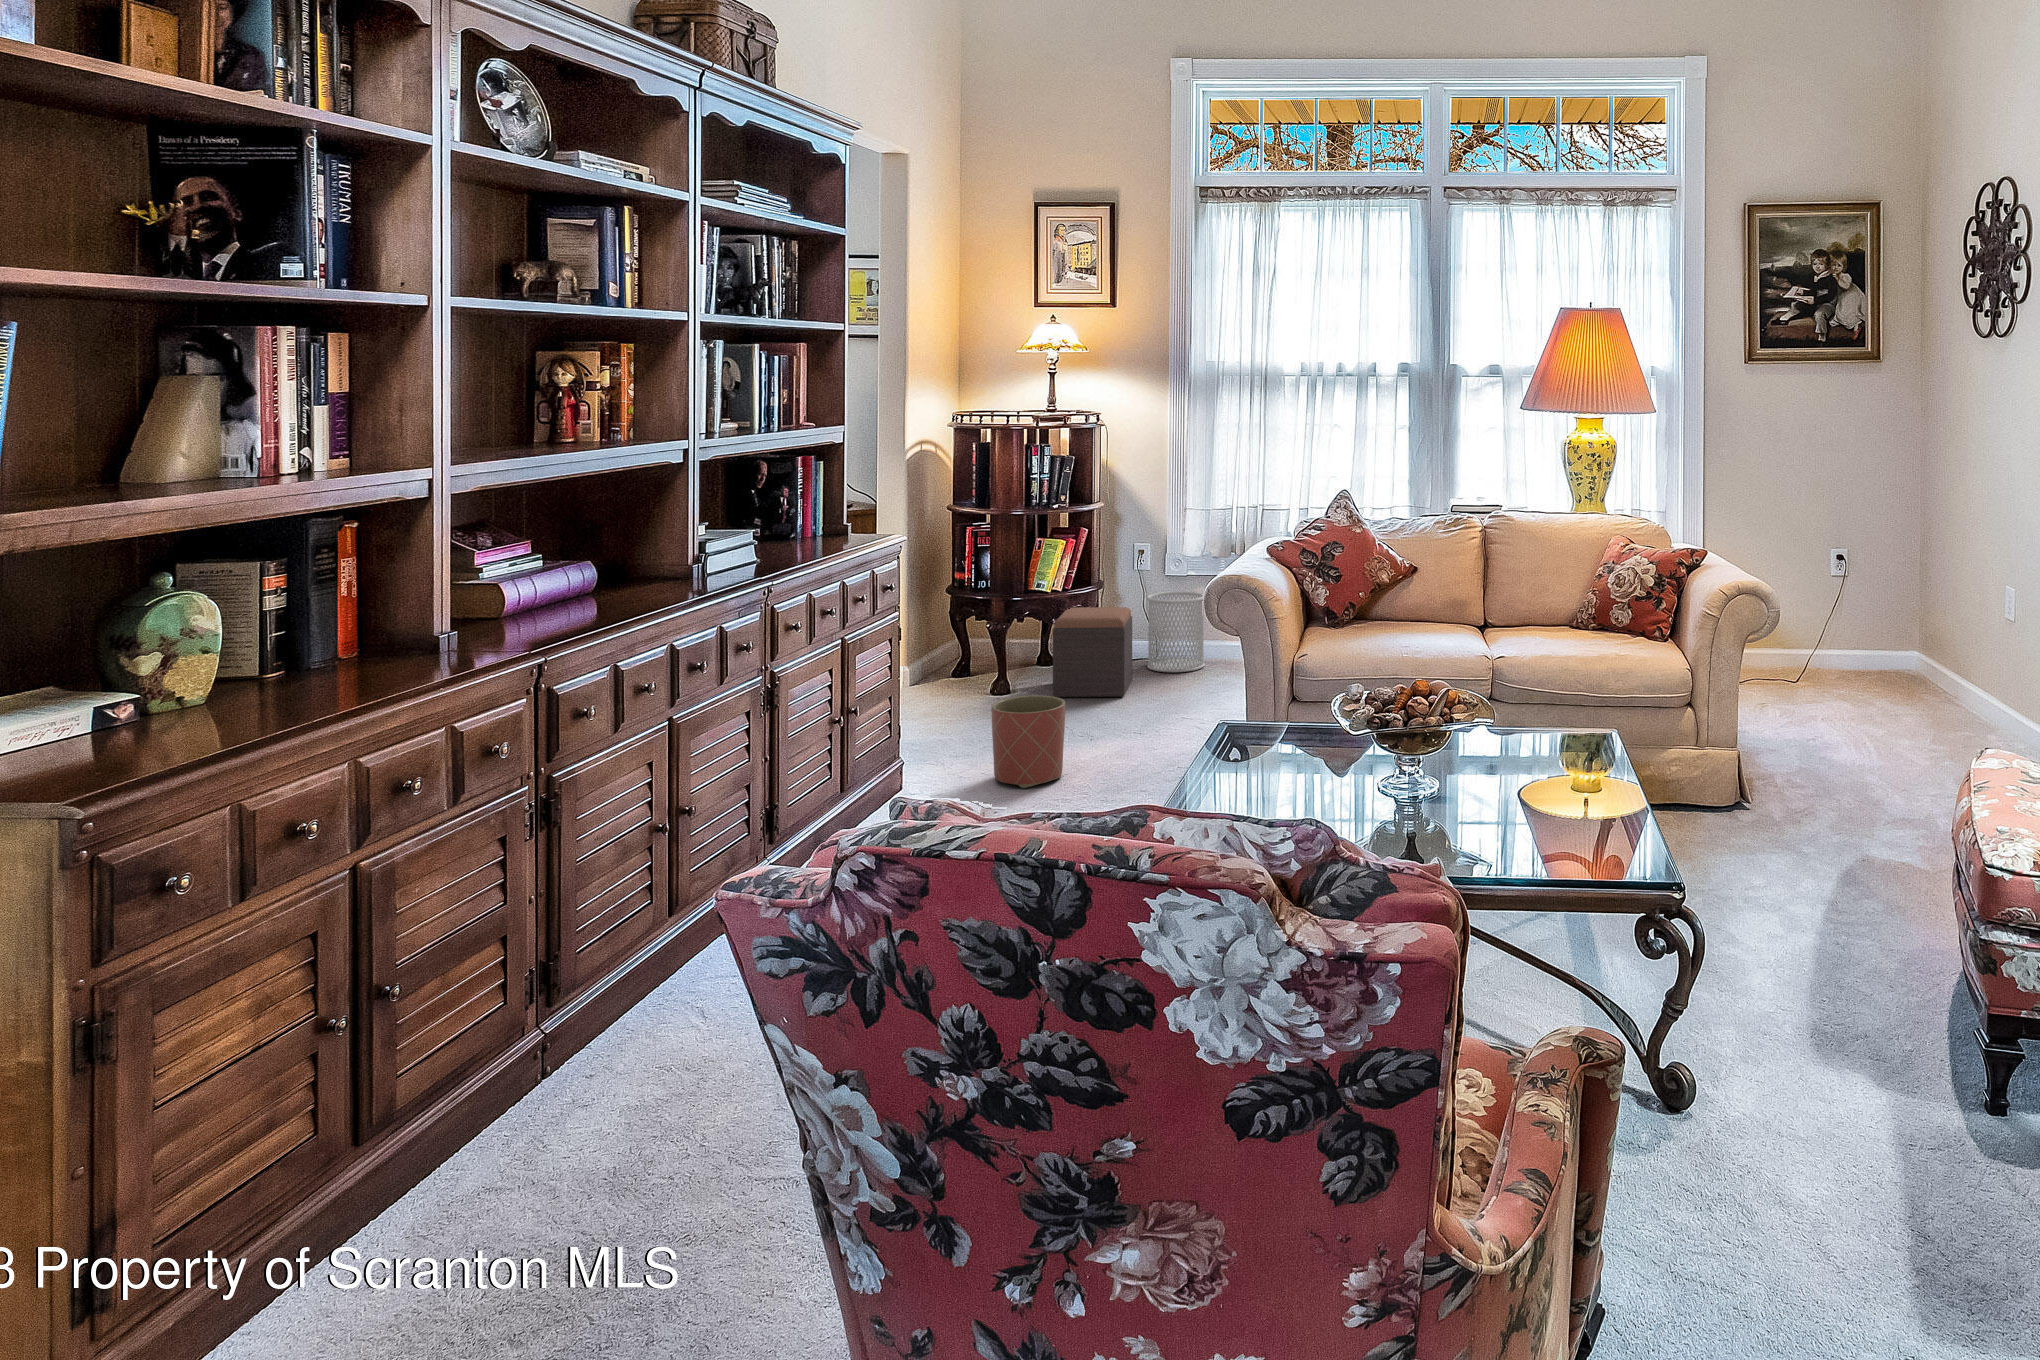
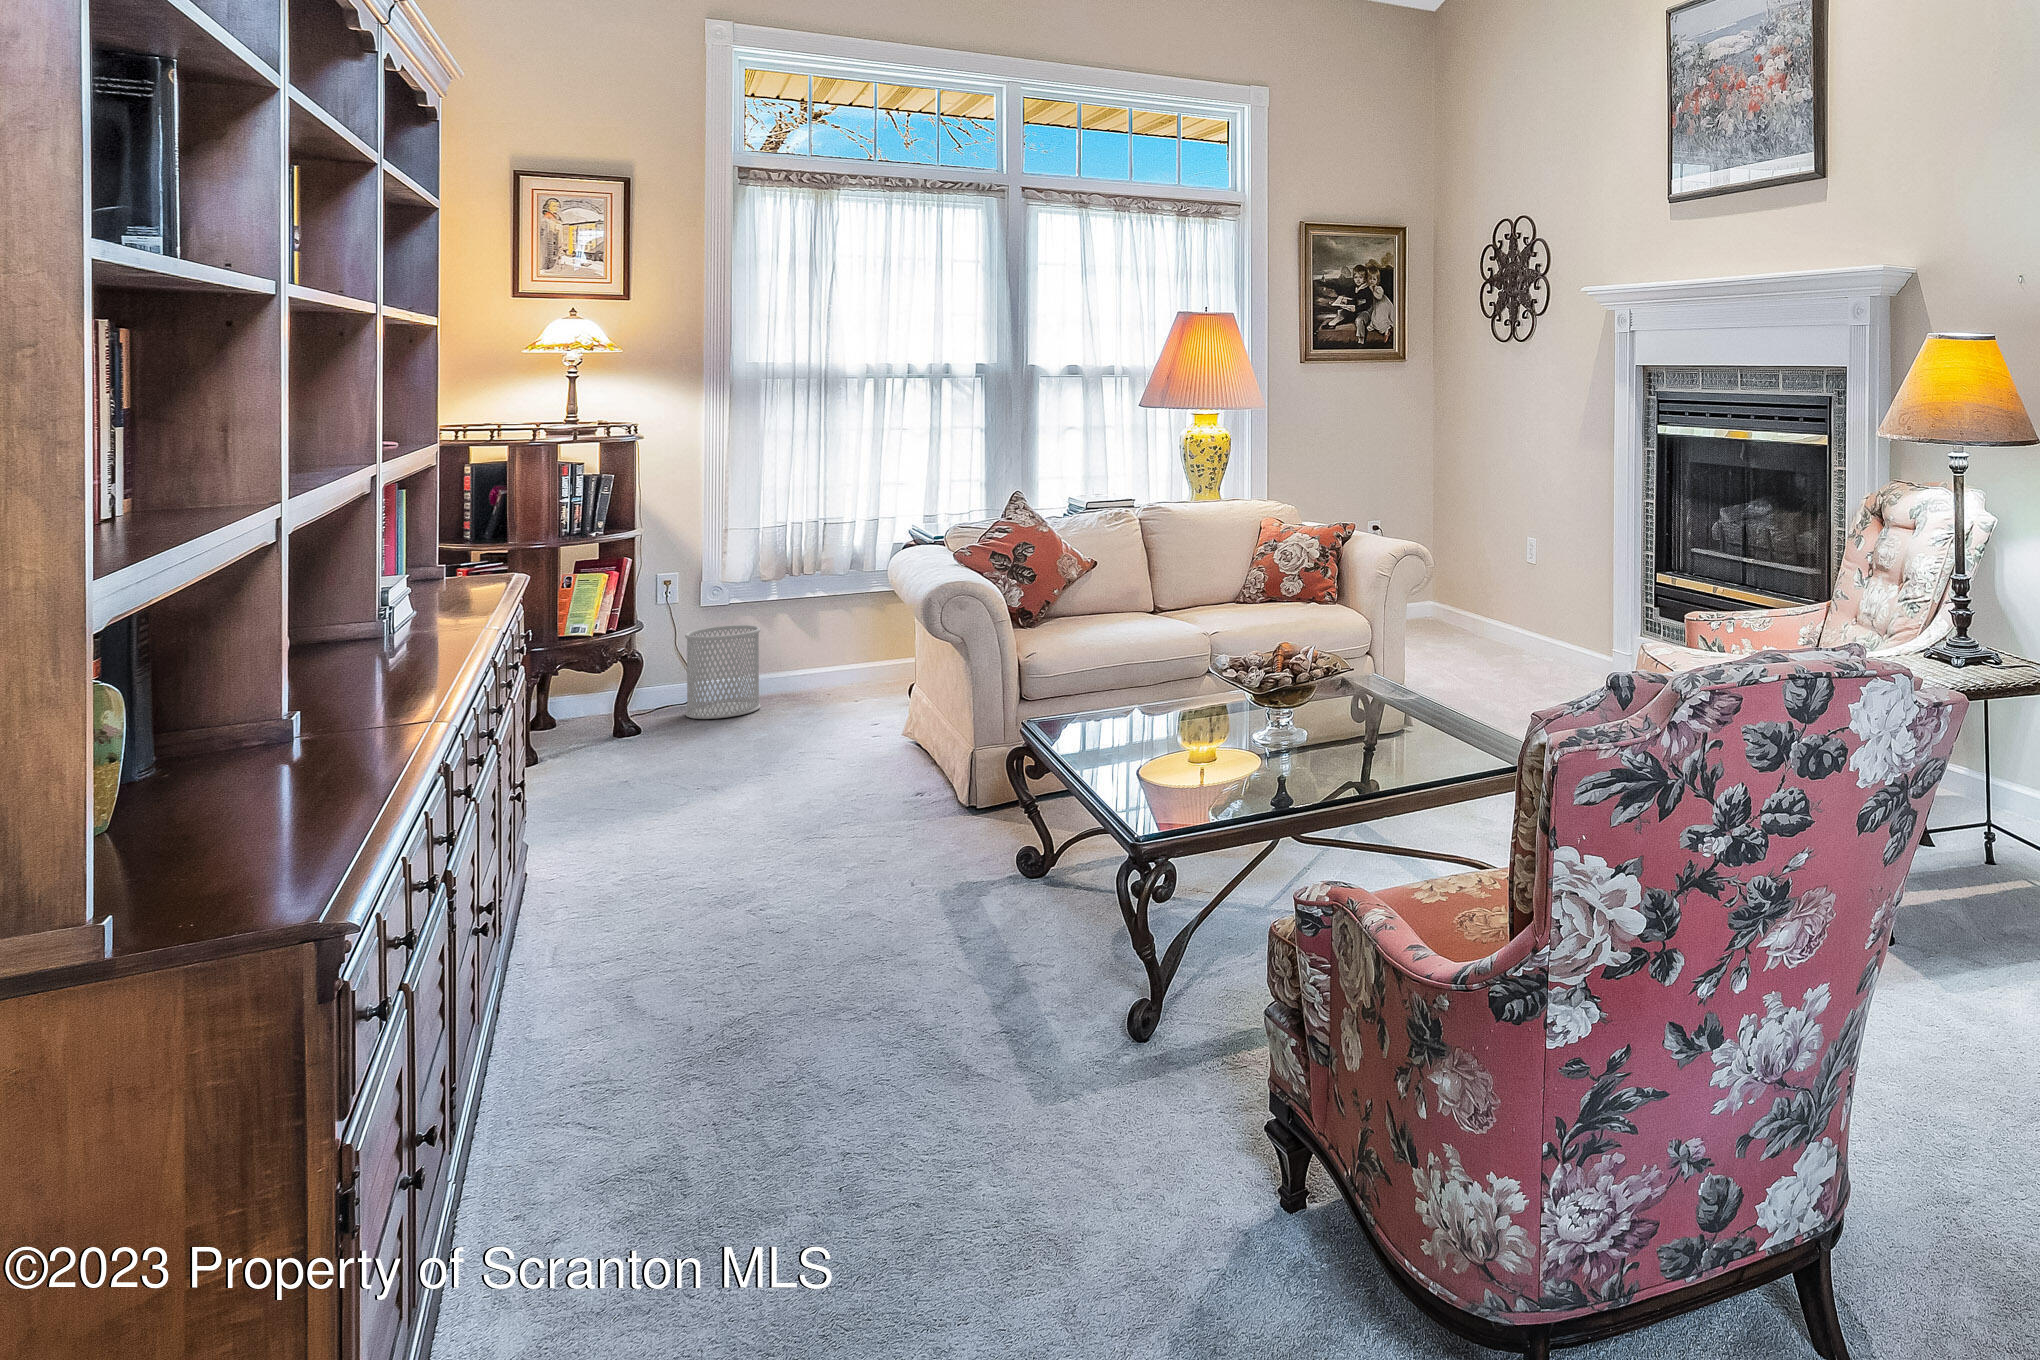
footstool: present [1053,607,1132,697] -> none [593,648,699,762]
planter: present [991,695,1065,788] -> none [638,743,734,848]

